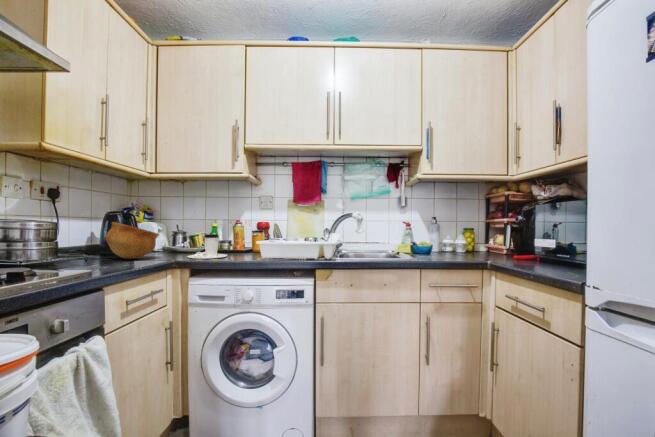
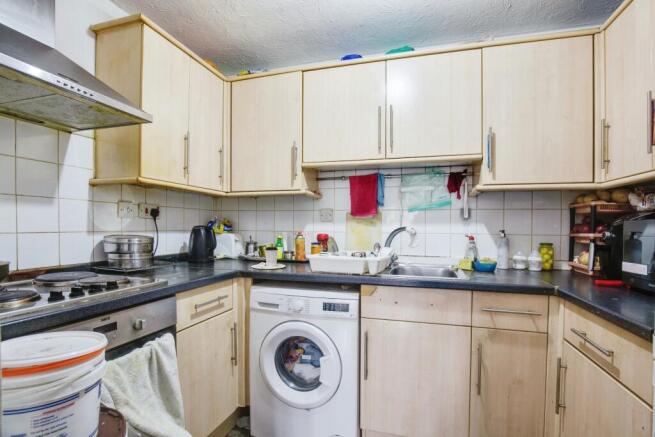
bowl: present [106,222,159,259] -> none [188,236,229,268]

